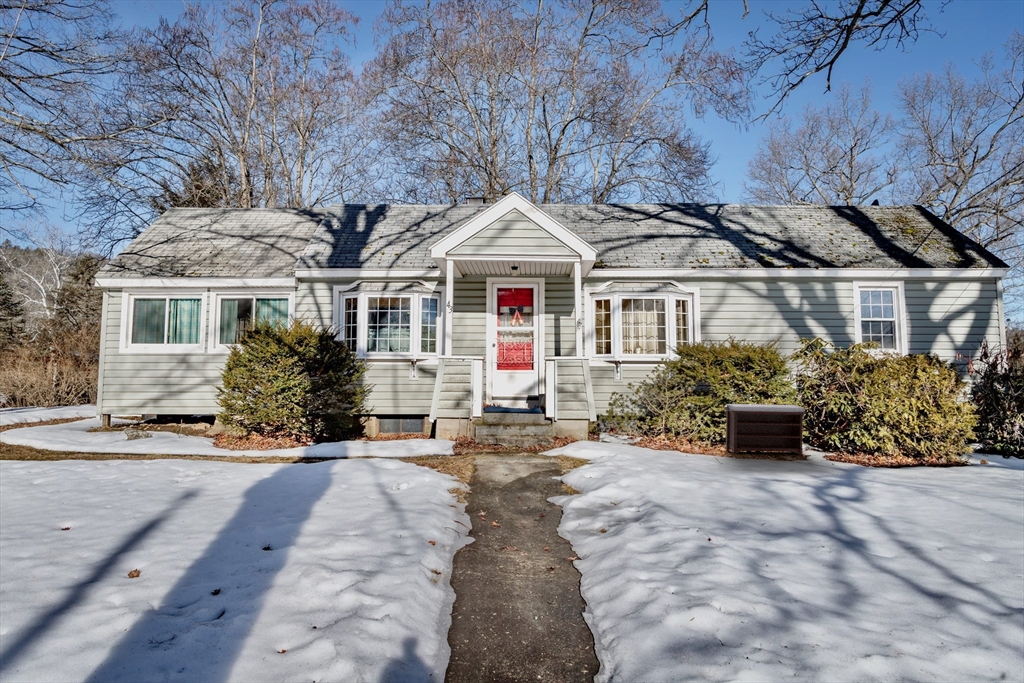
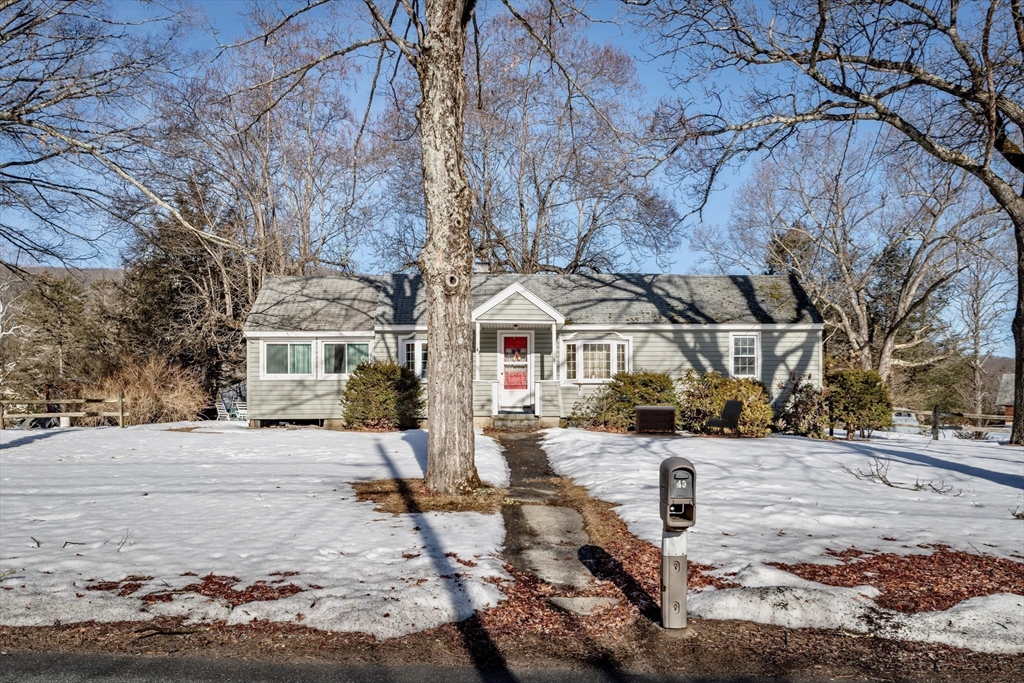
lounge chair: none [865,395,942,468] -> present [705,400,744,436]

